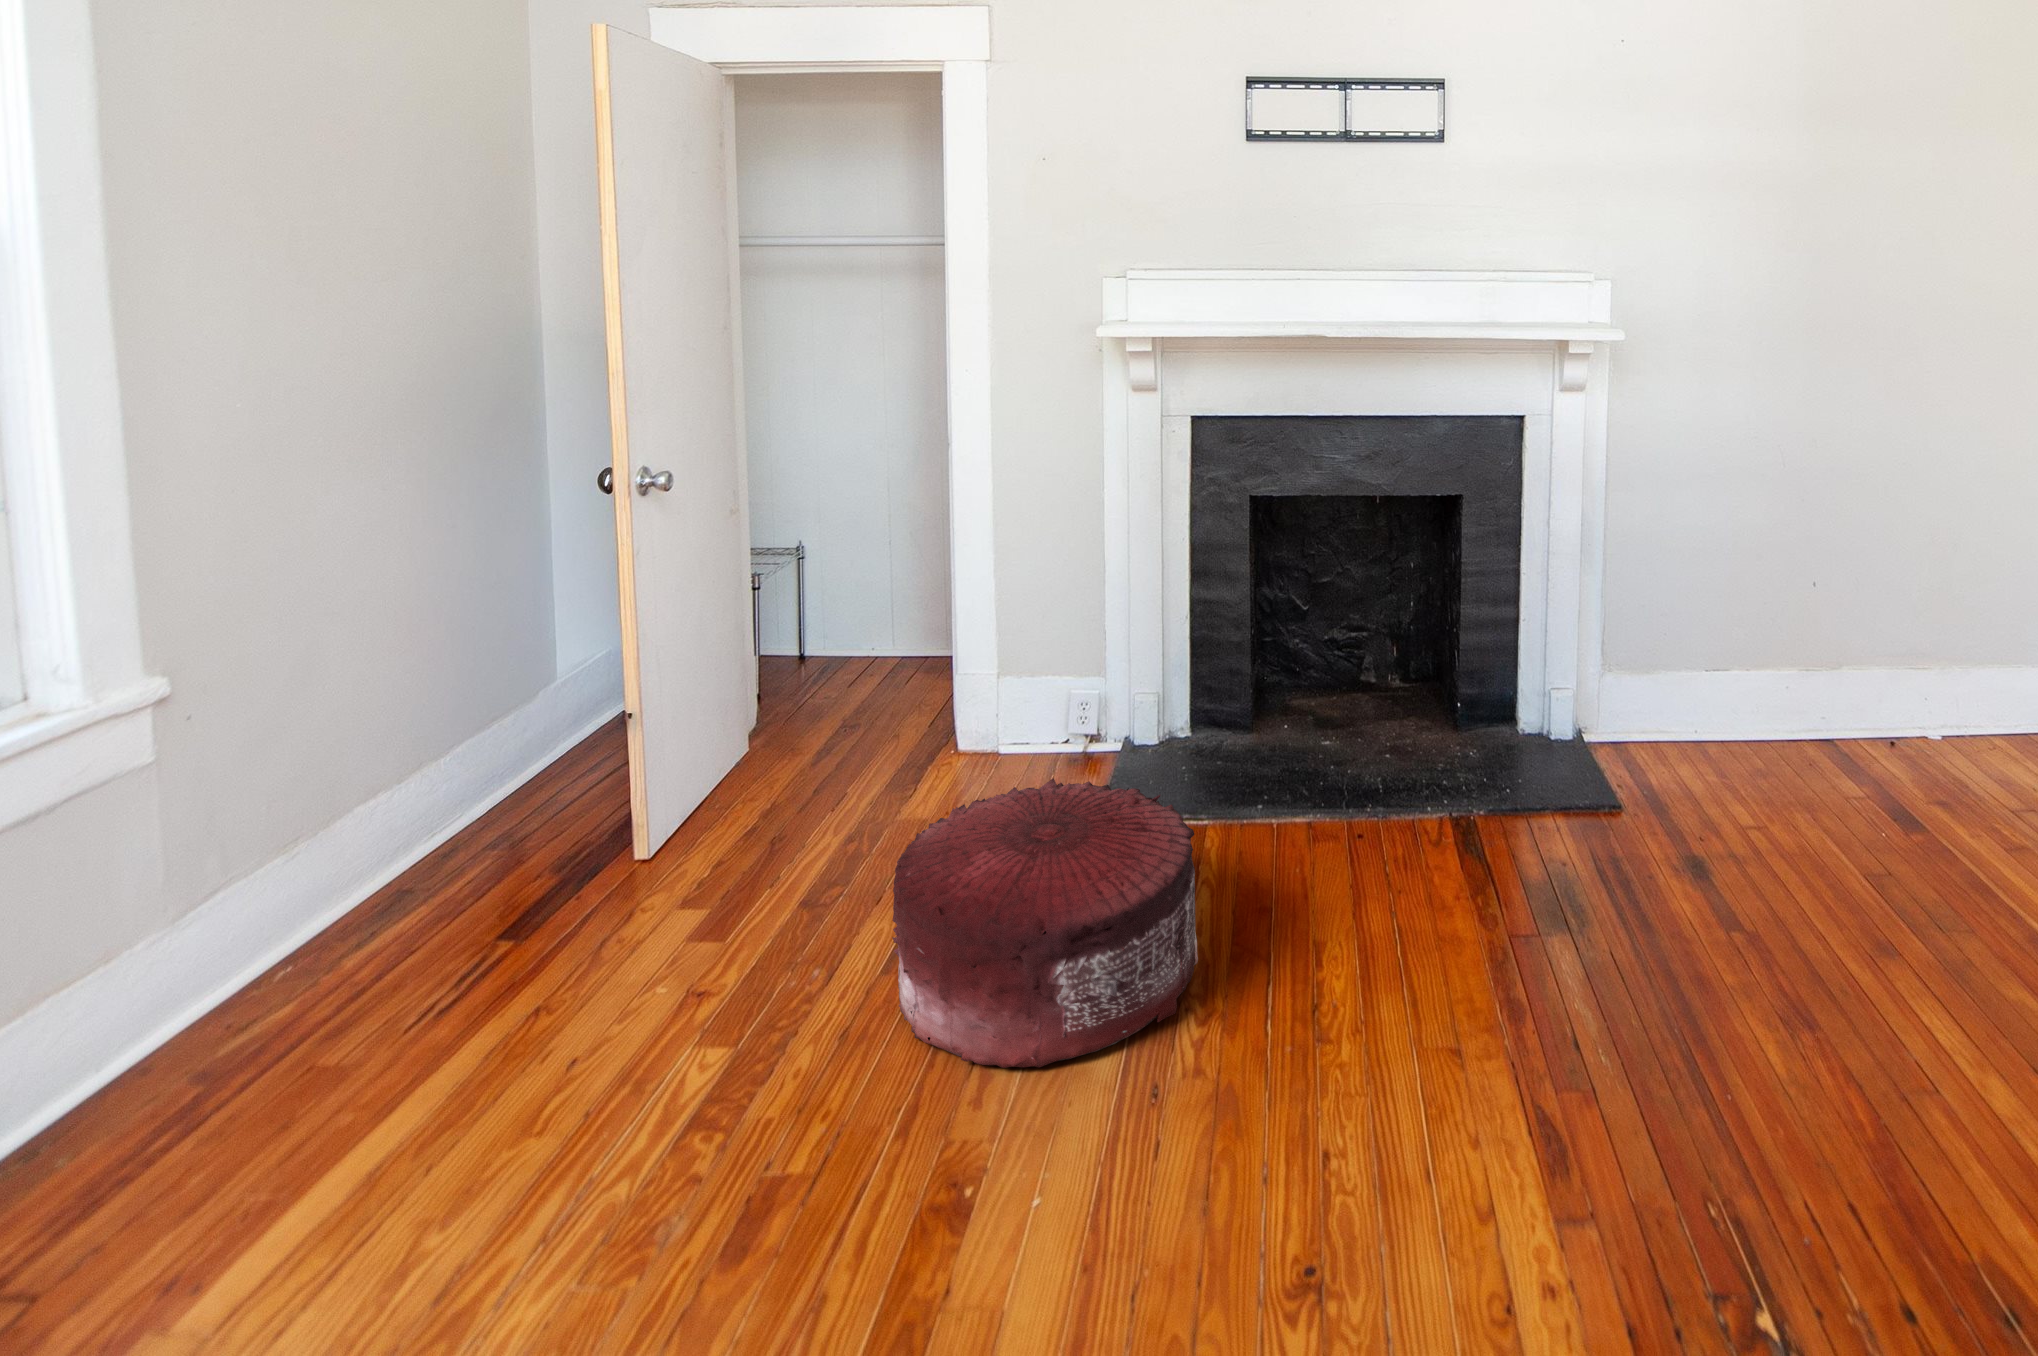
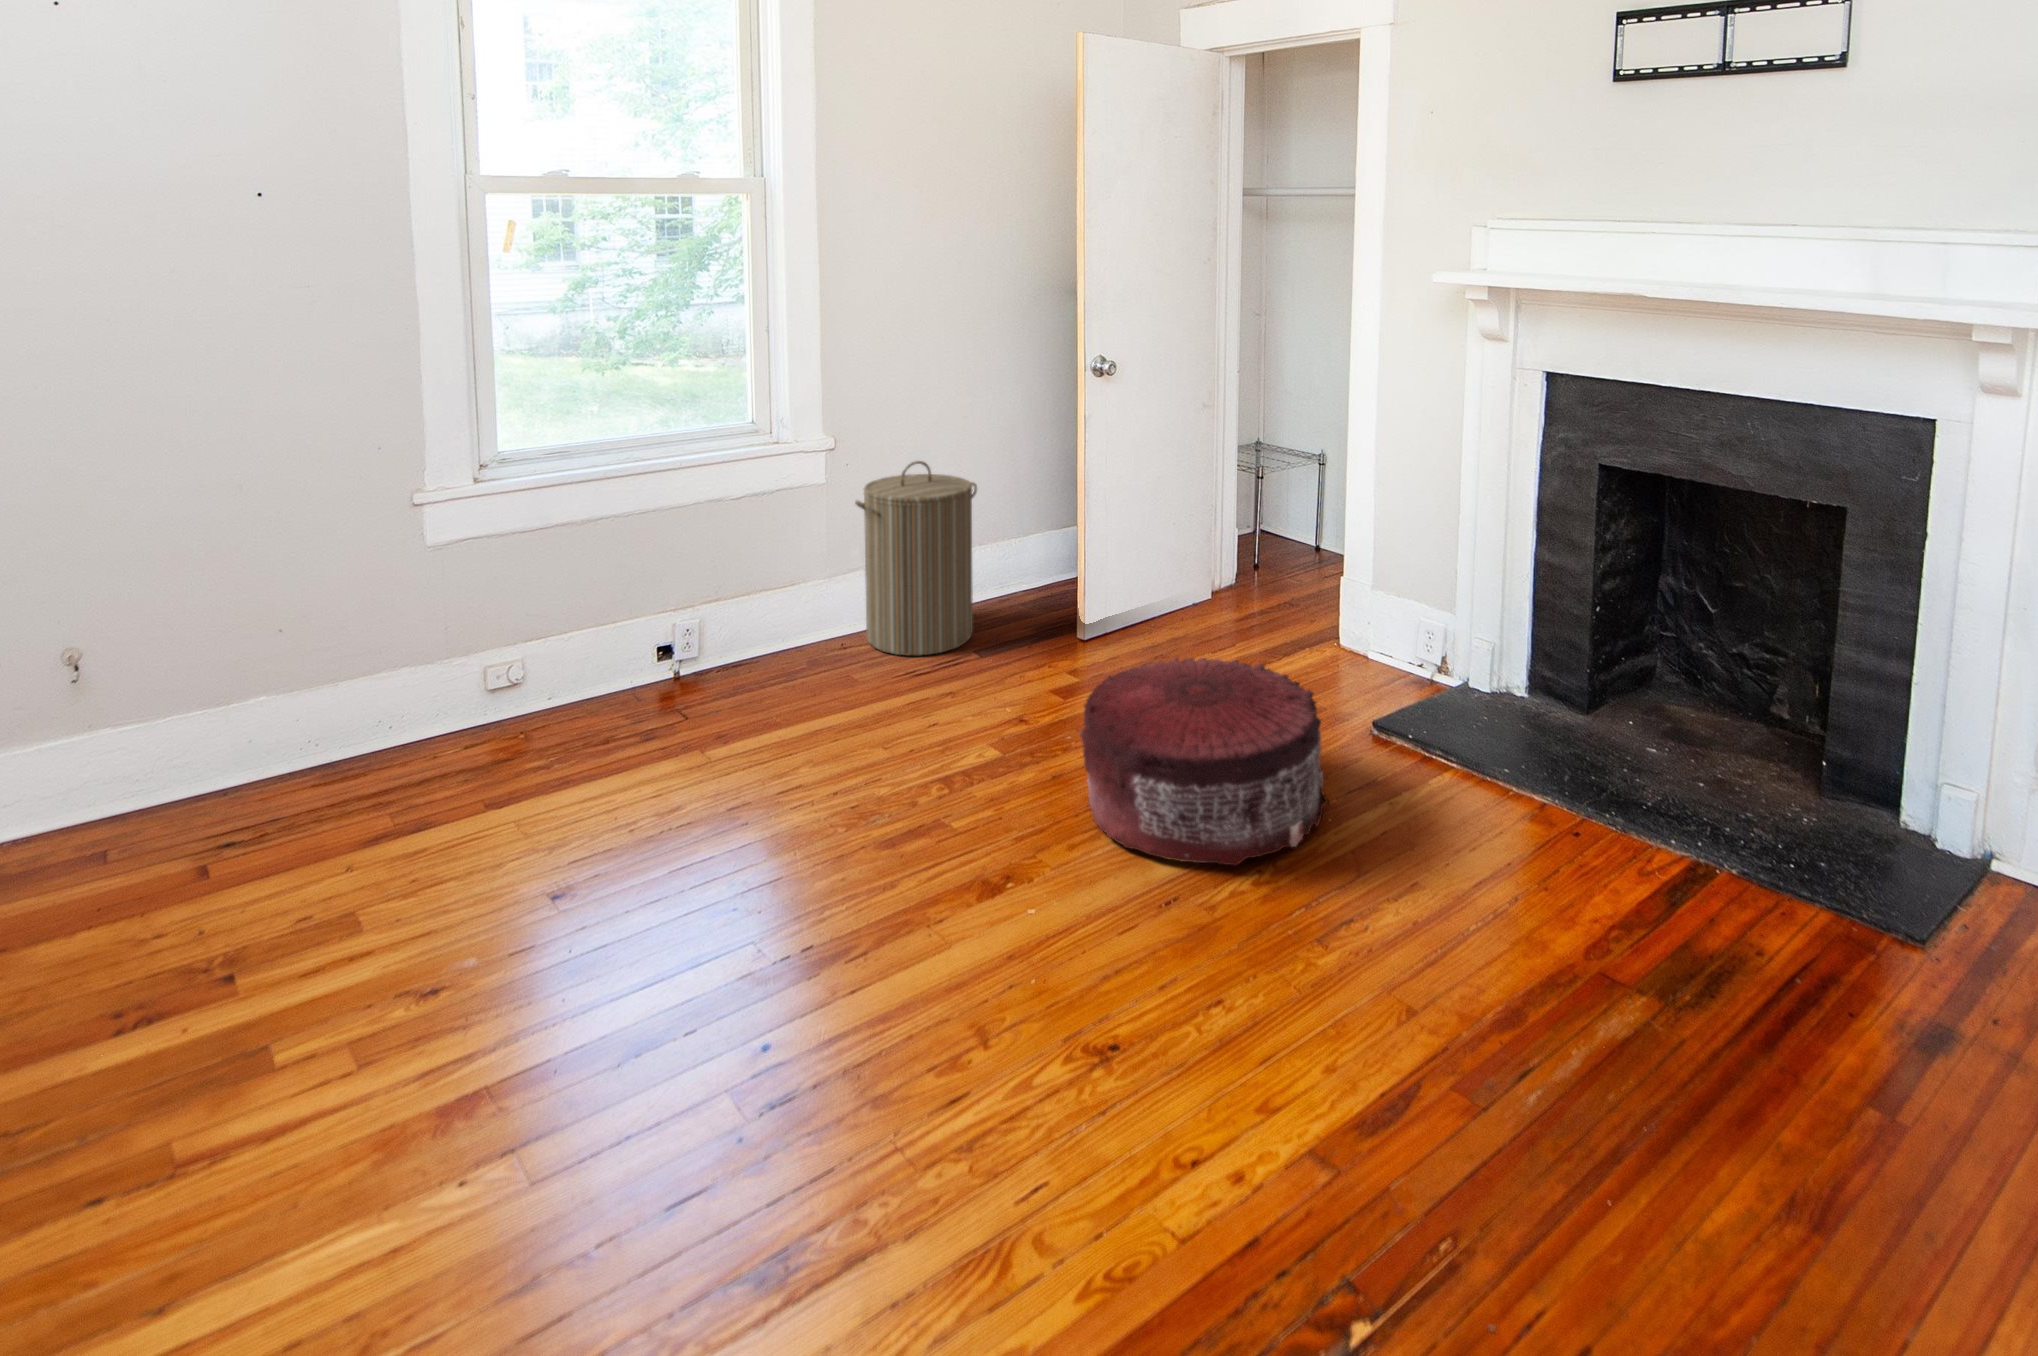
laundry hamper: none [189,658,440,1021] -> present [855,461,977,655]

